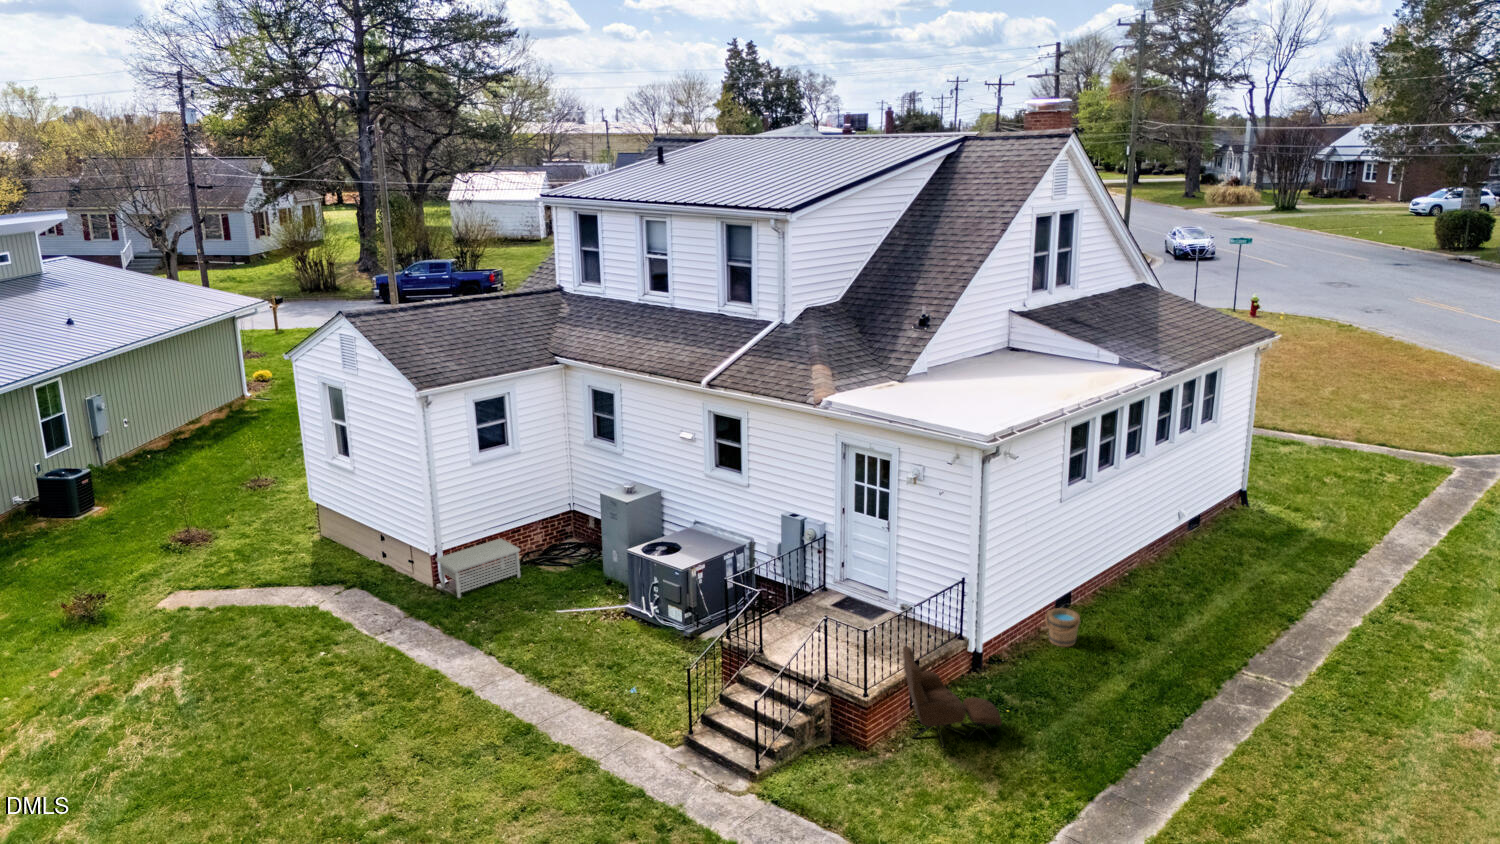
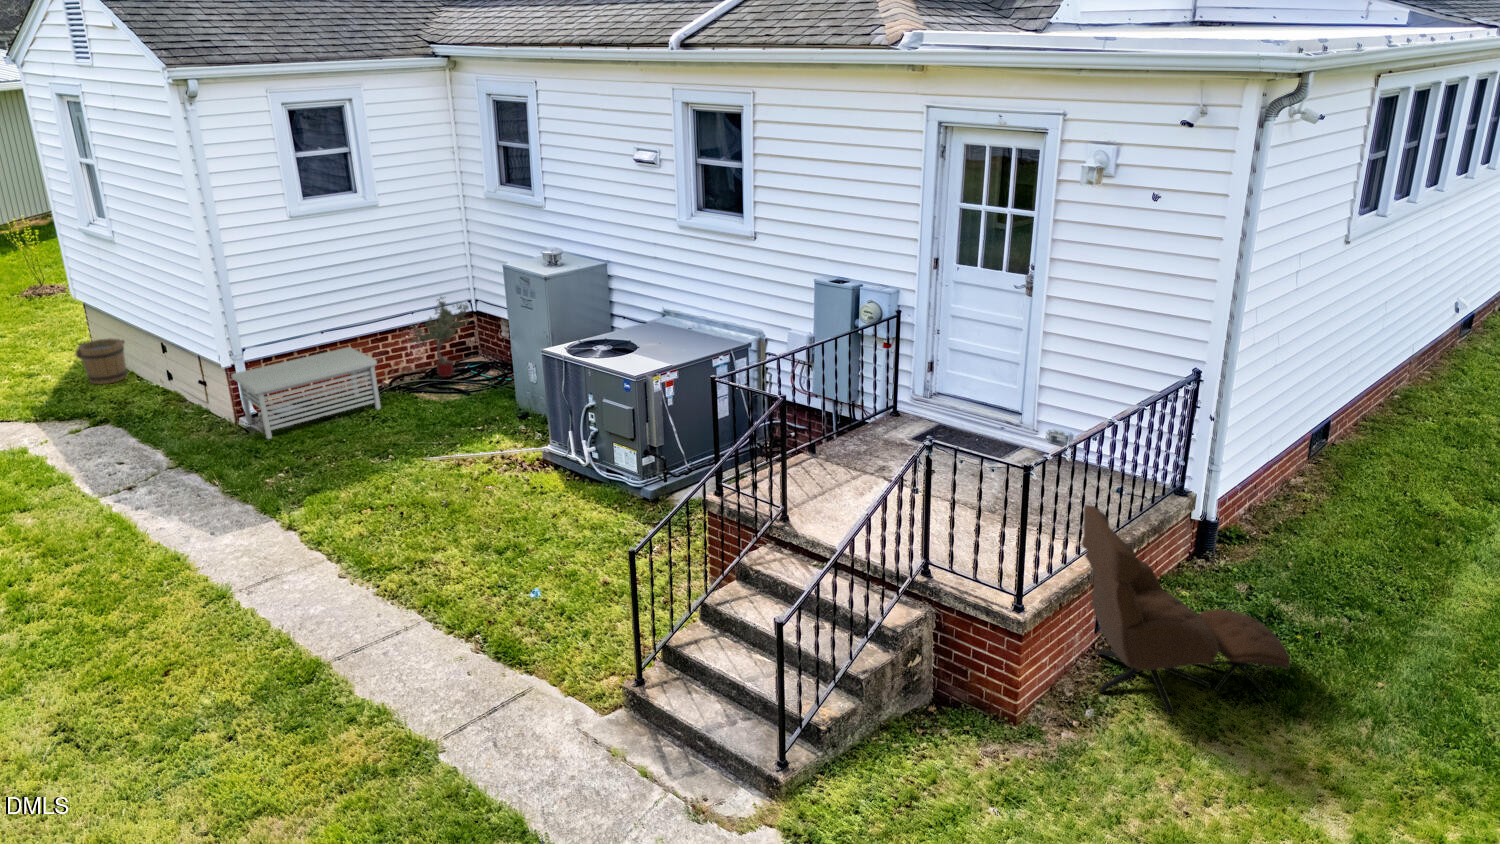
potted tree: none [535,504,571,555] -> present [410,297,469,377]
bucket: present [1045,608,1080,647] -> present [75,339,127,384]

